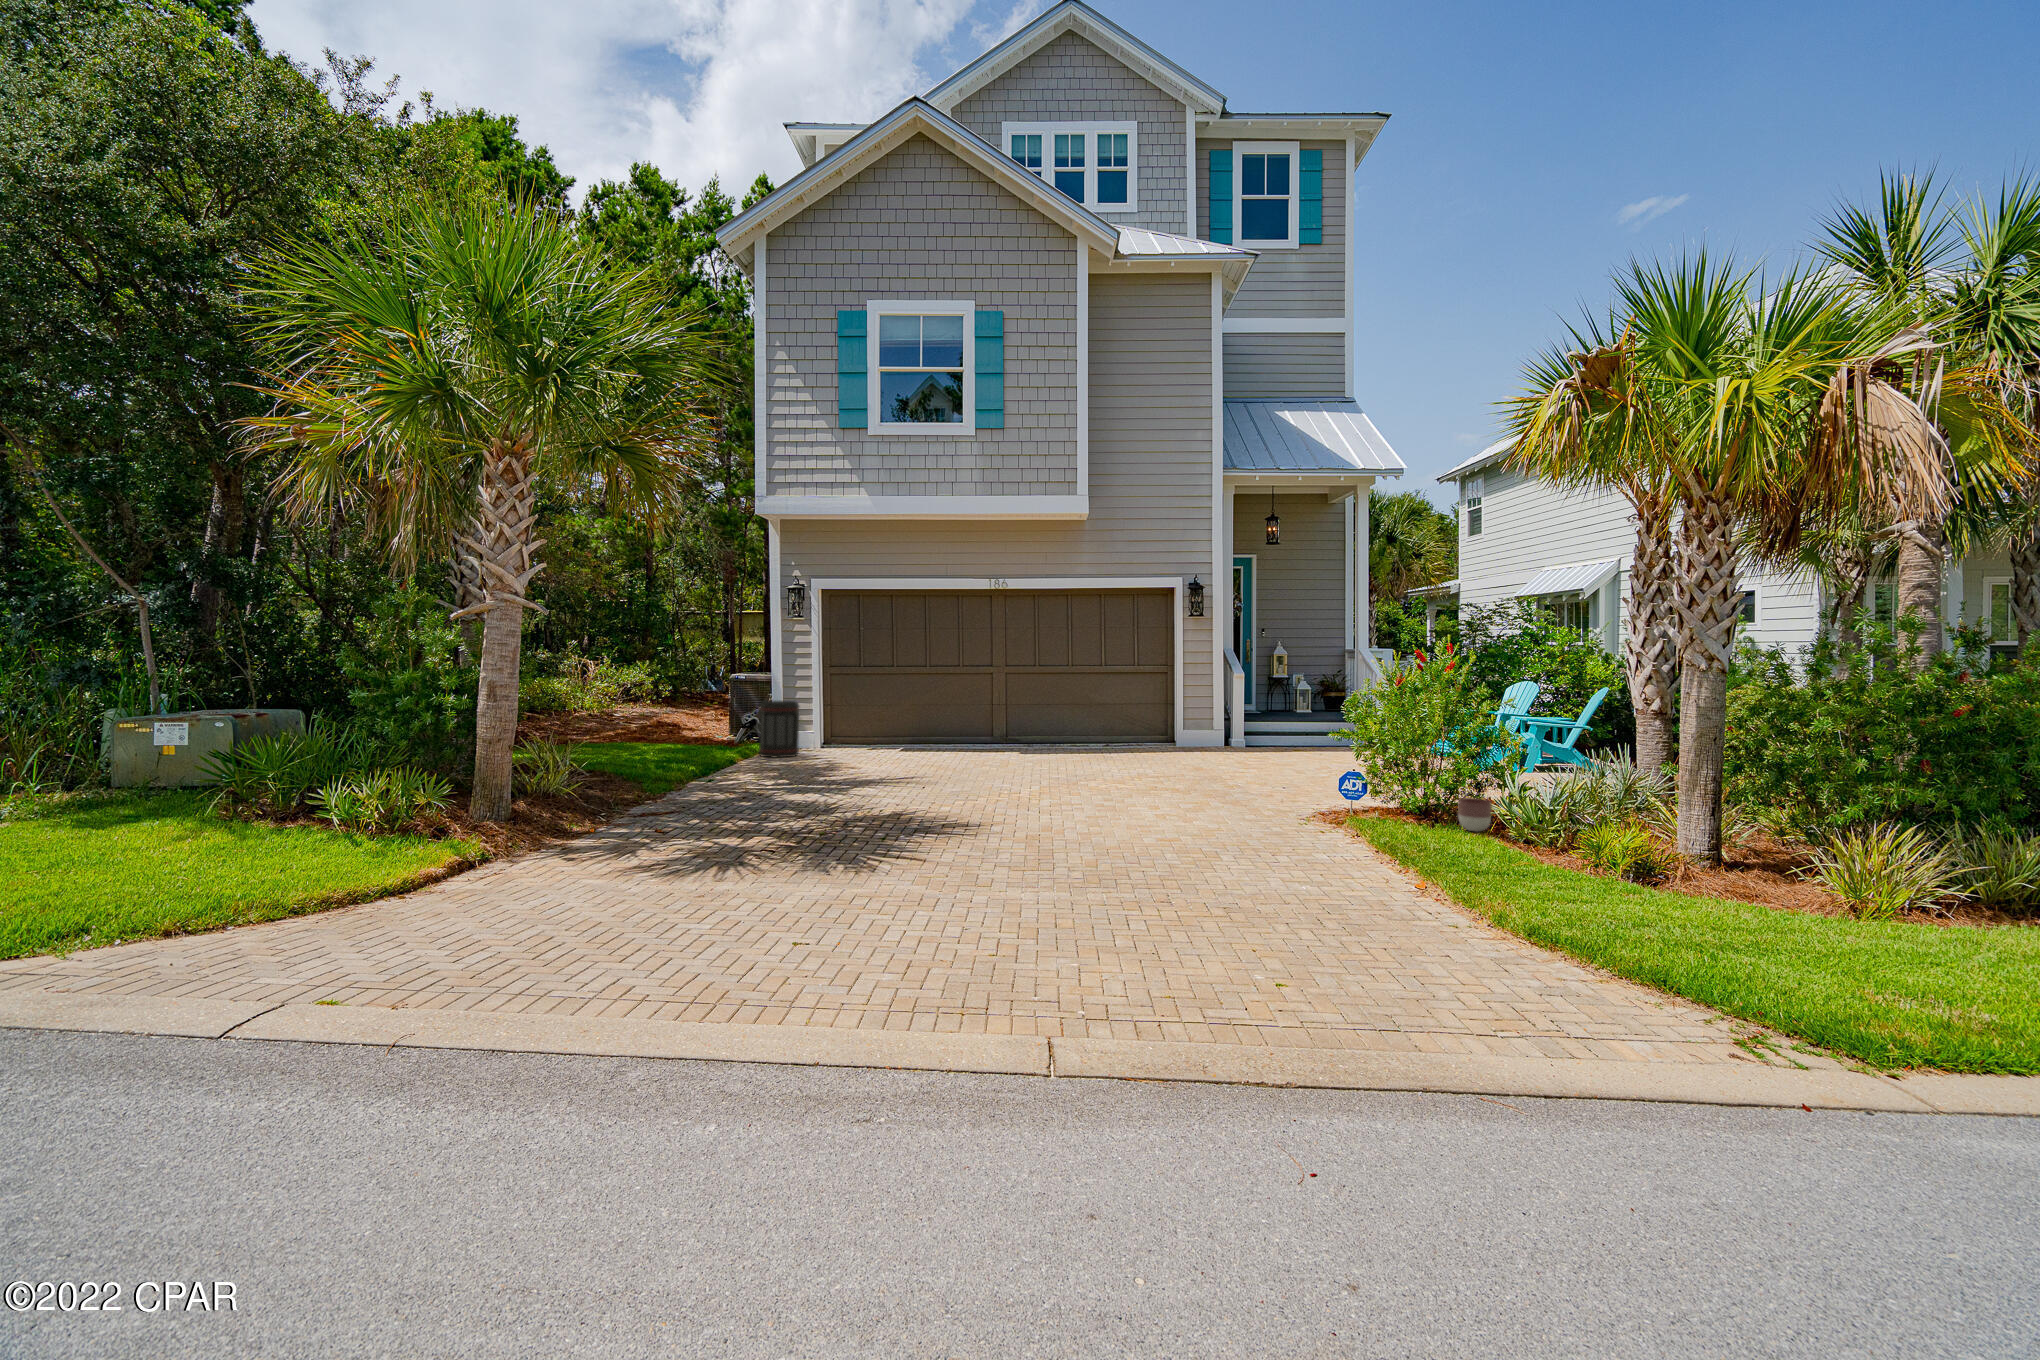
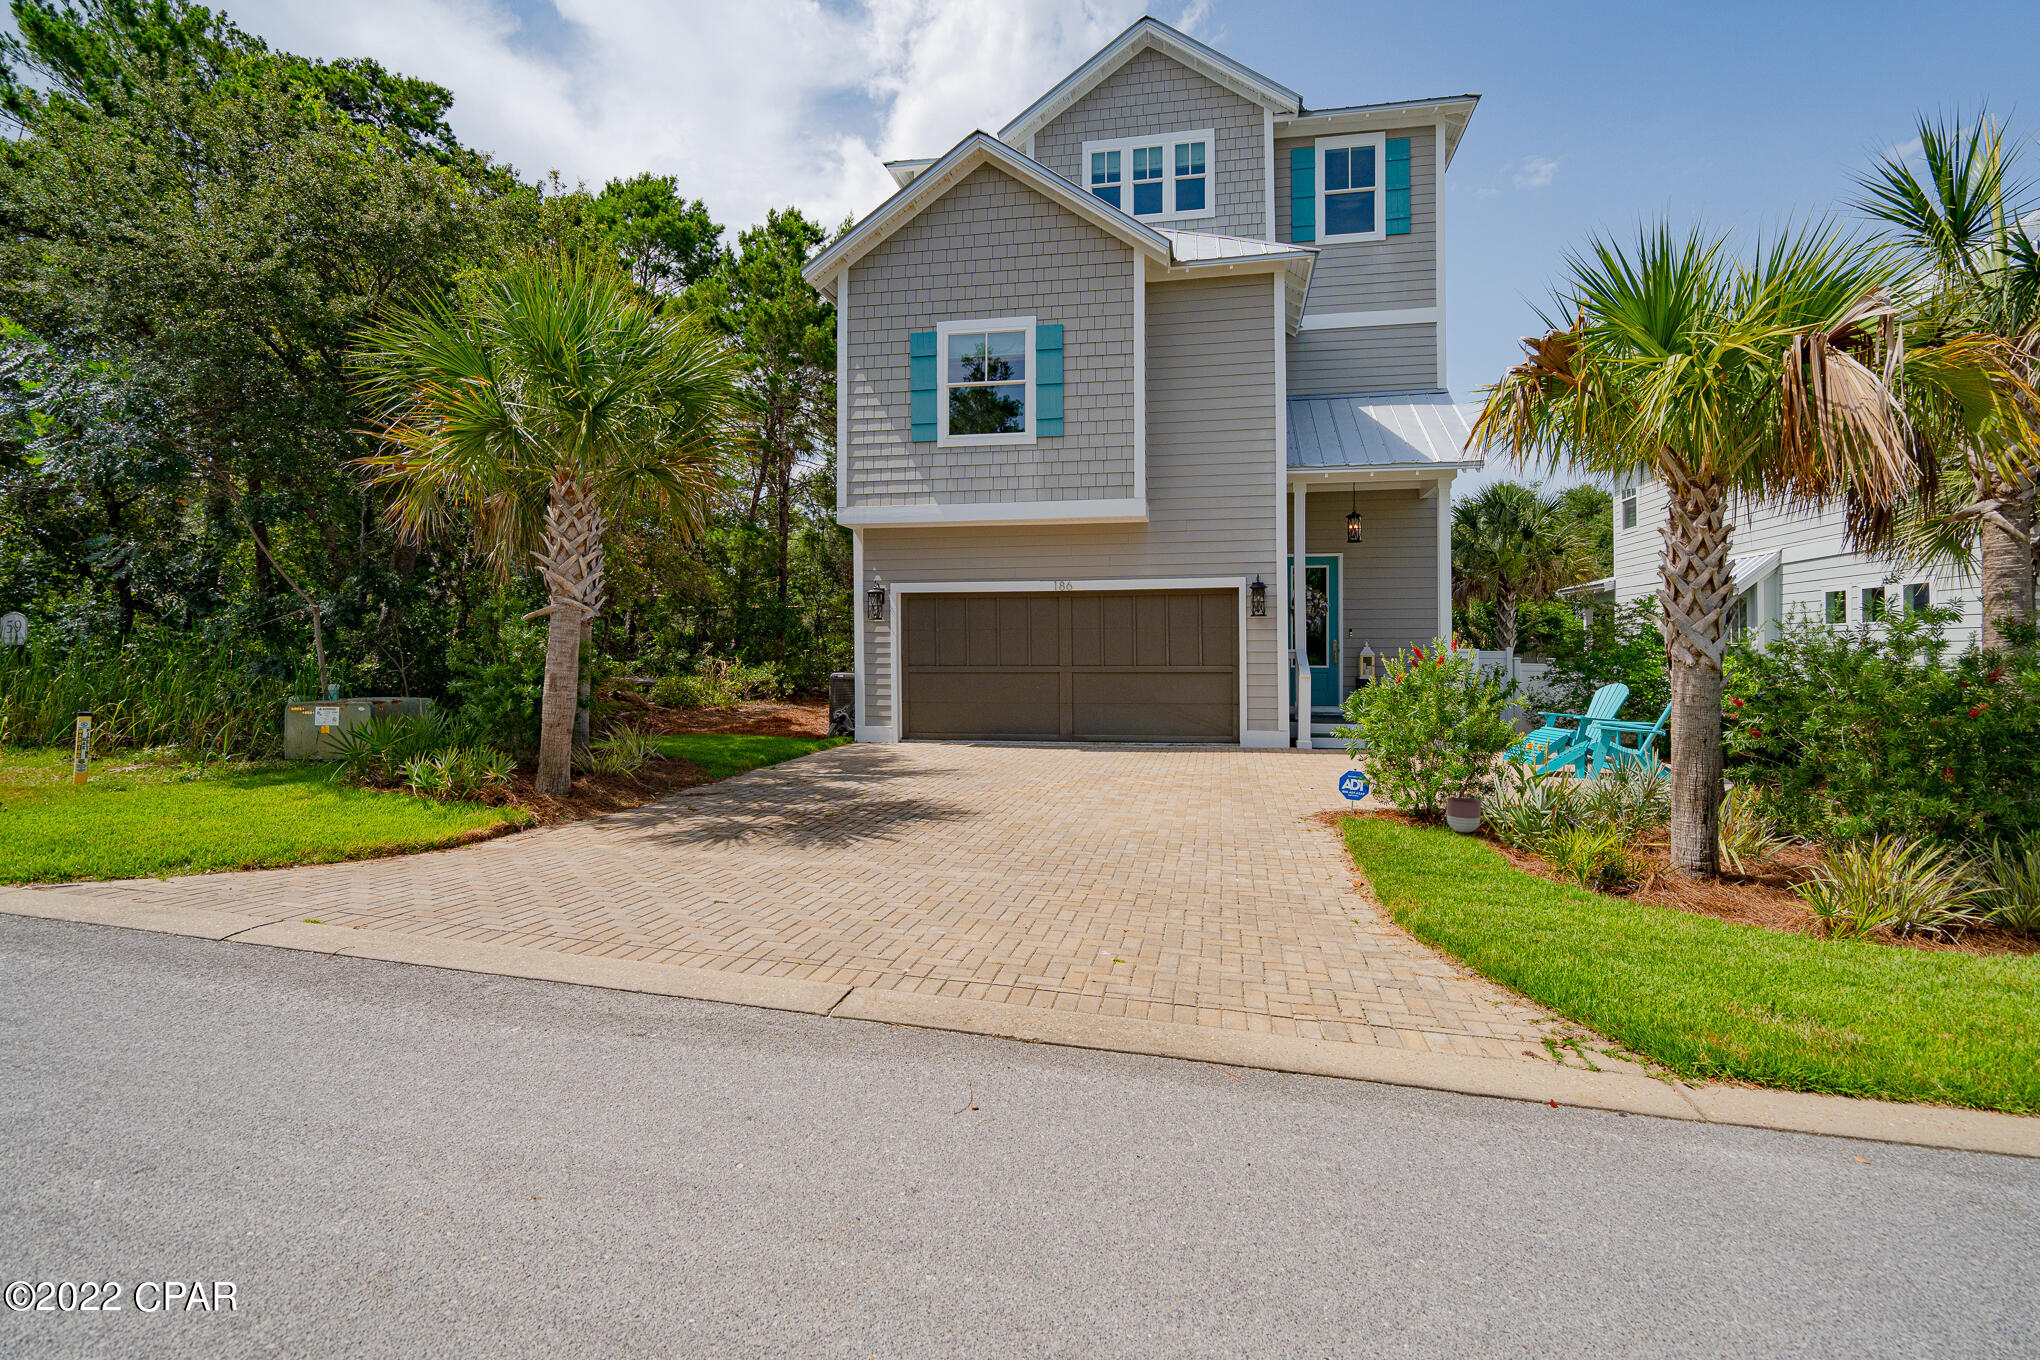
trash can: present [759,700,799,757] -> none [836,694,874,747]

